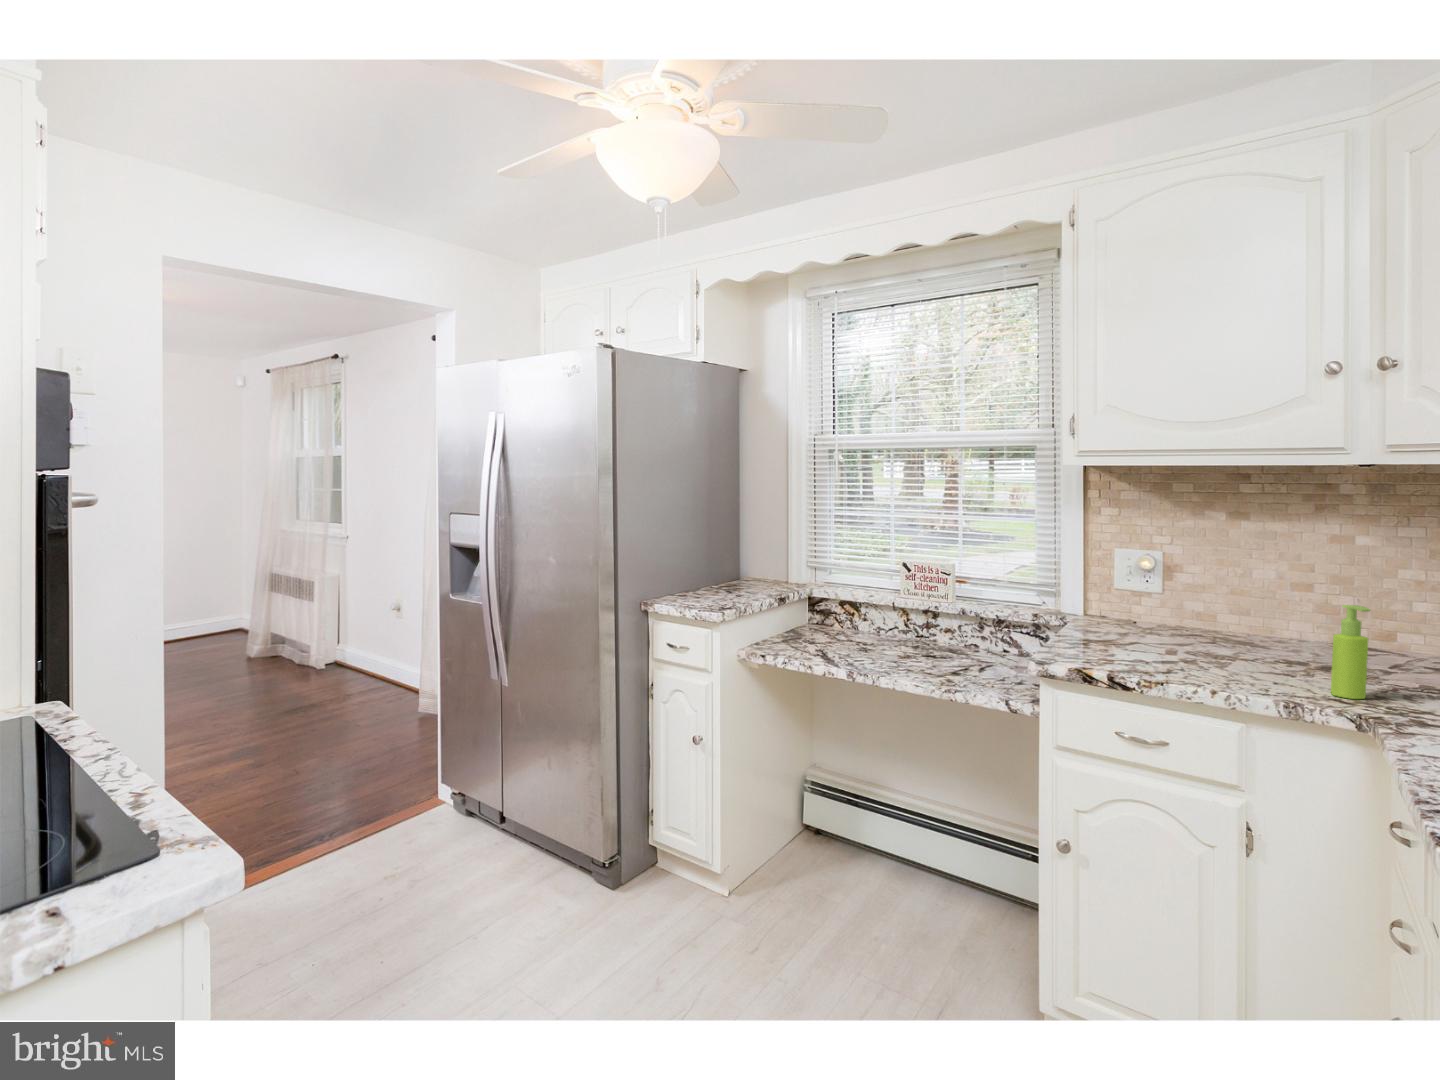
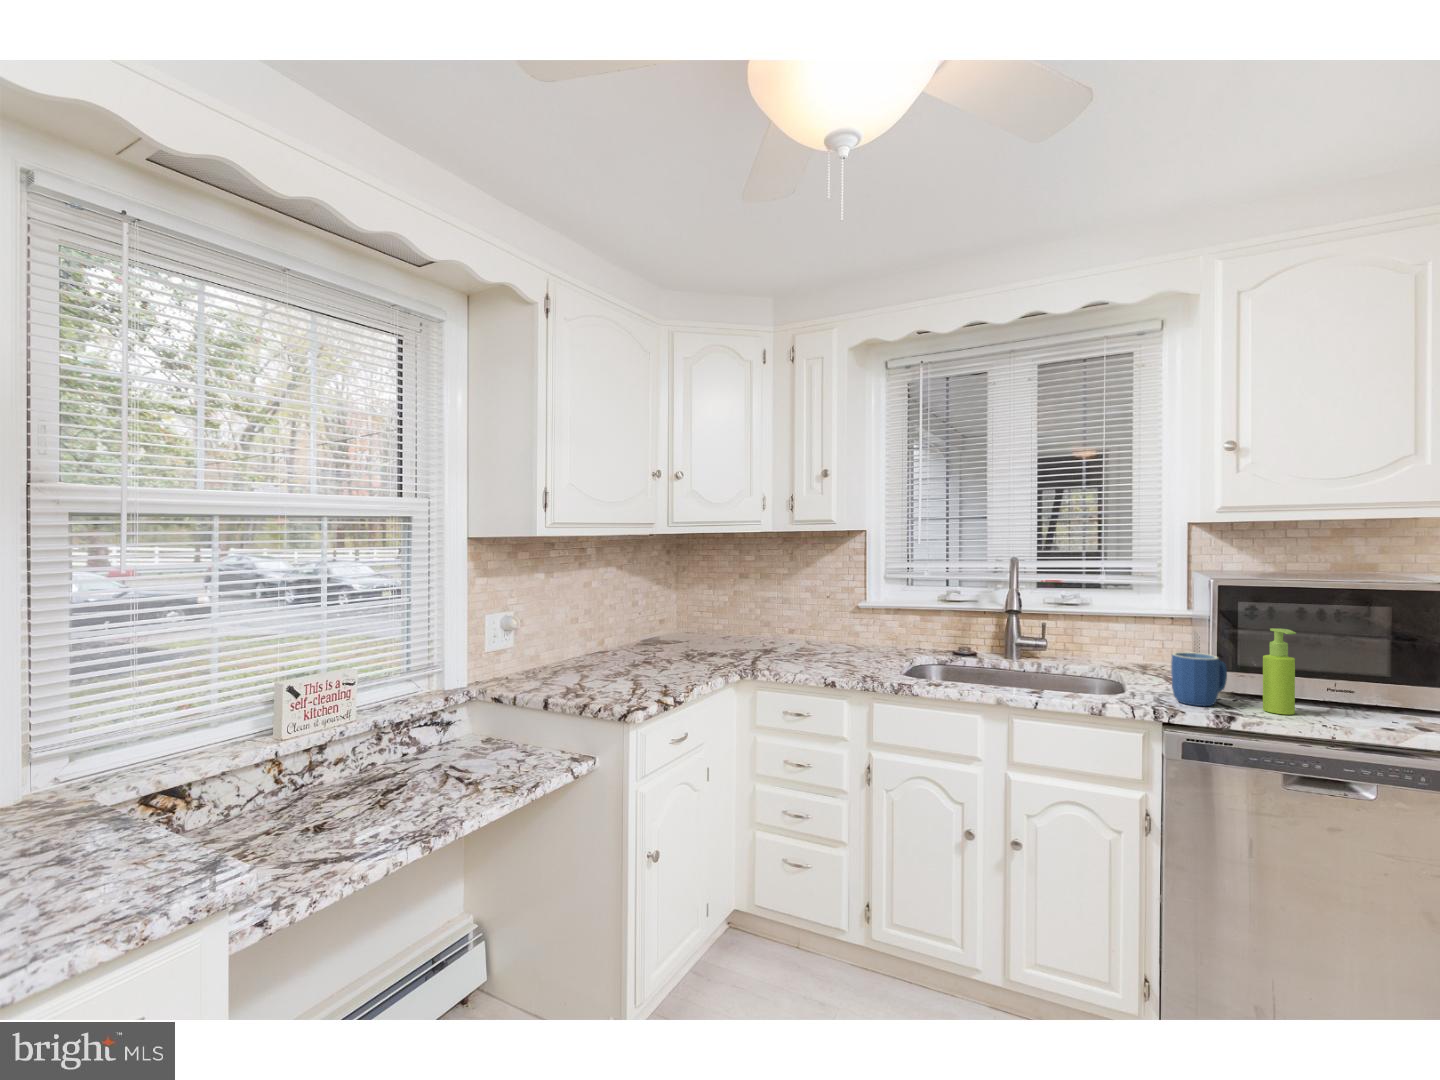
mug: none [1231,631,1293,690] -> present [1171,652,1227,706]

